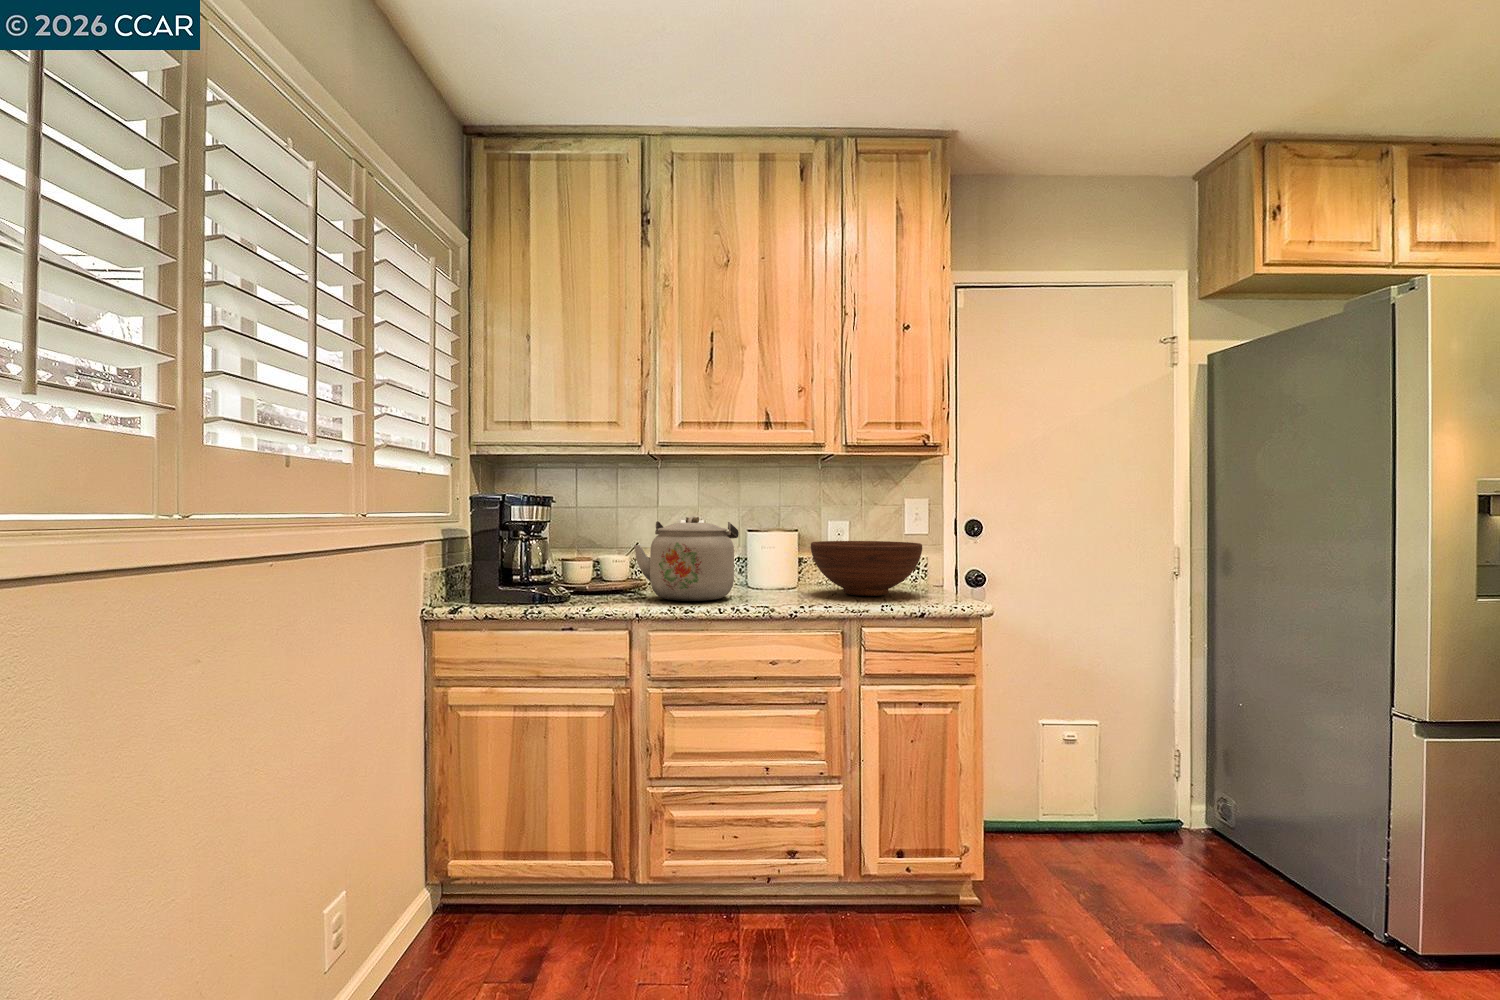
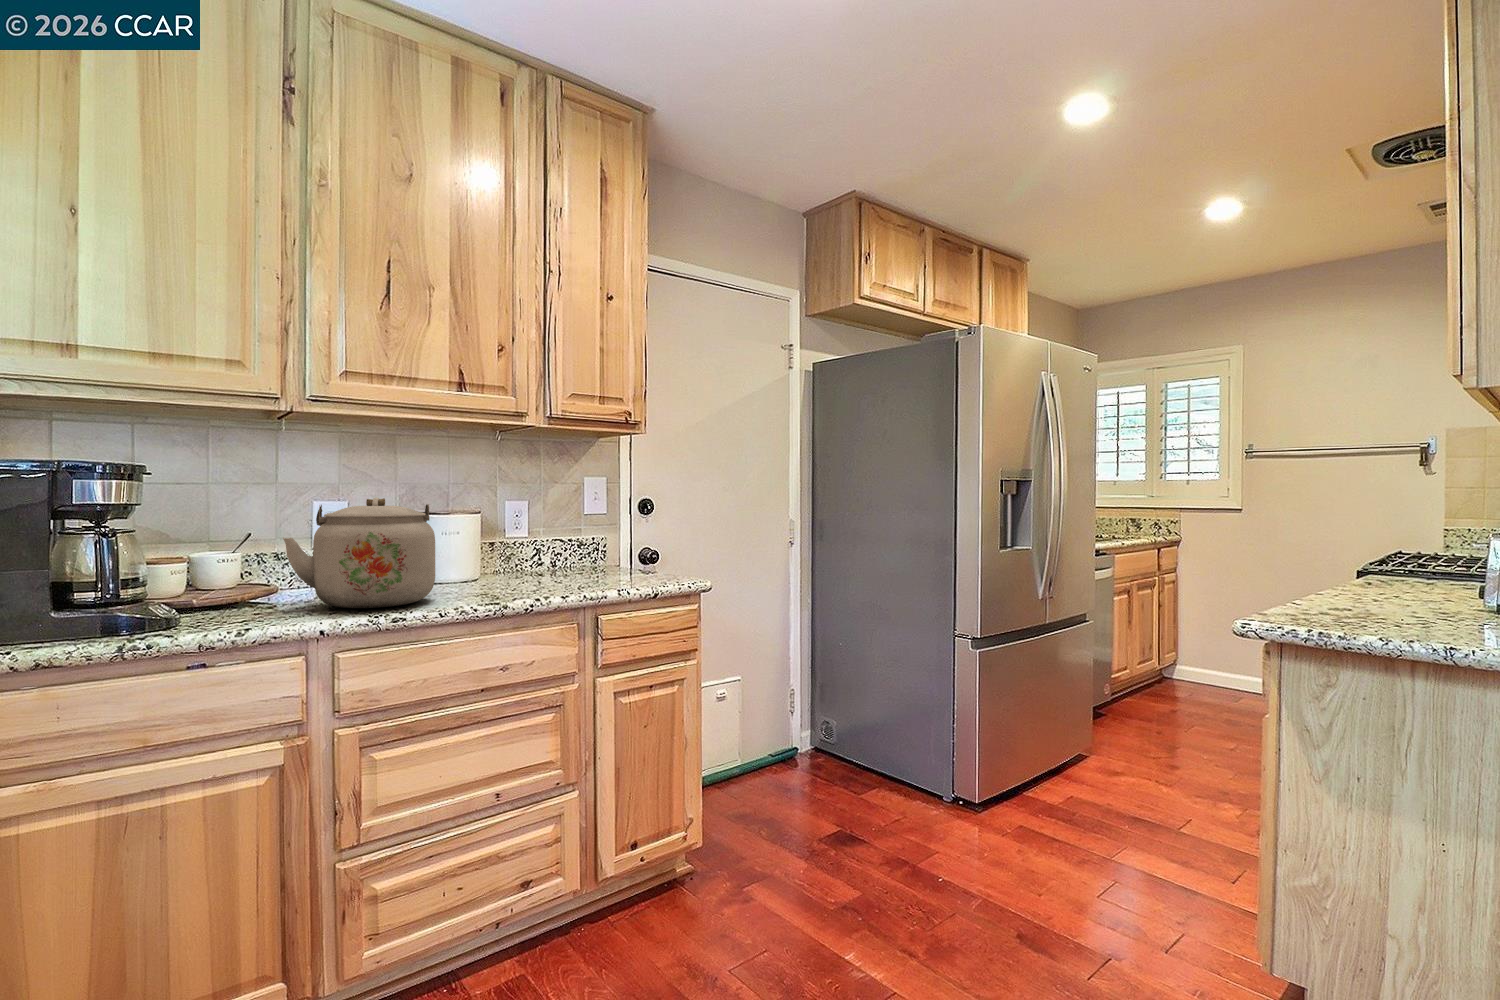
fruit bowl: present [811,541,922,596] -> none [509,522,632,581]

